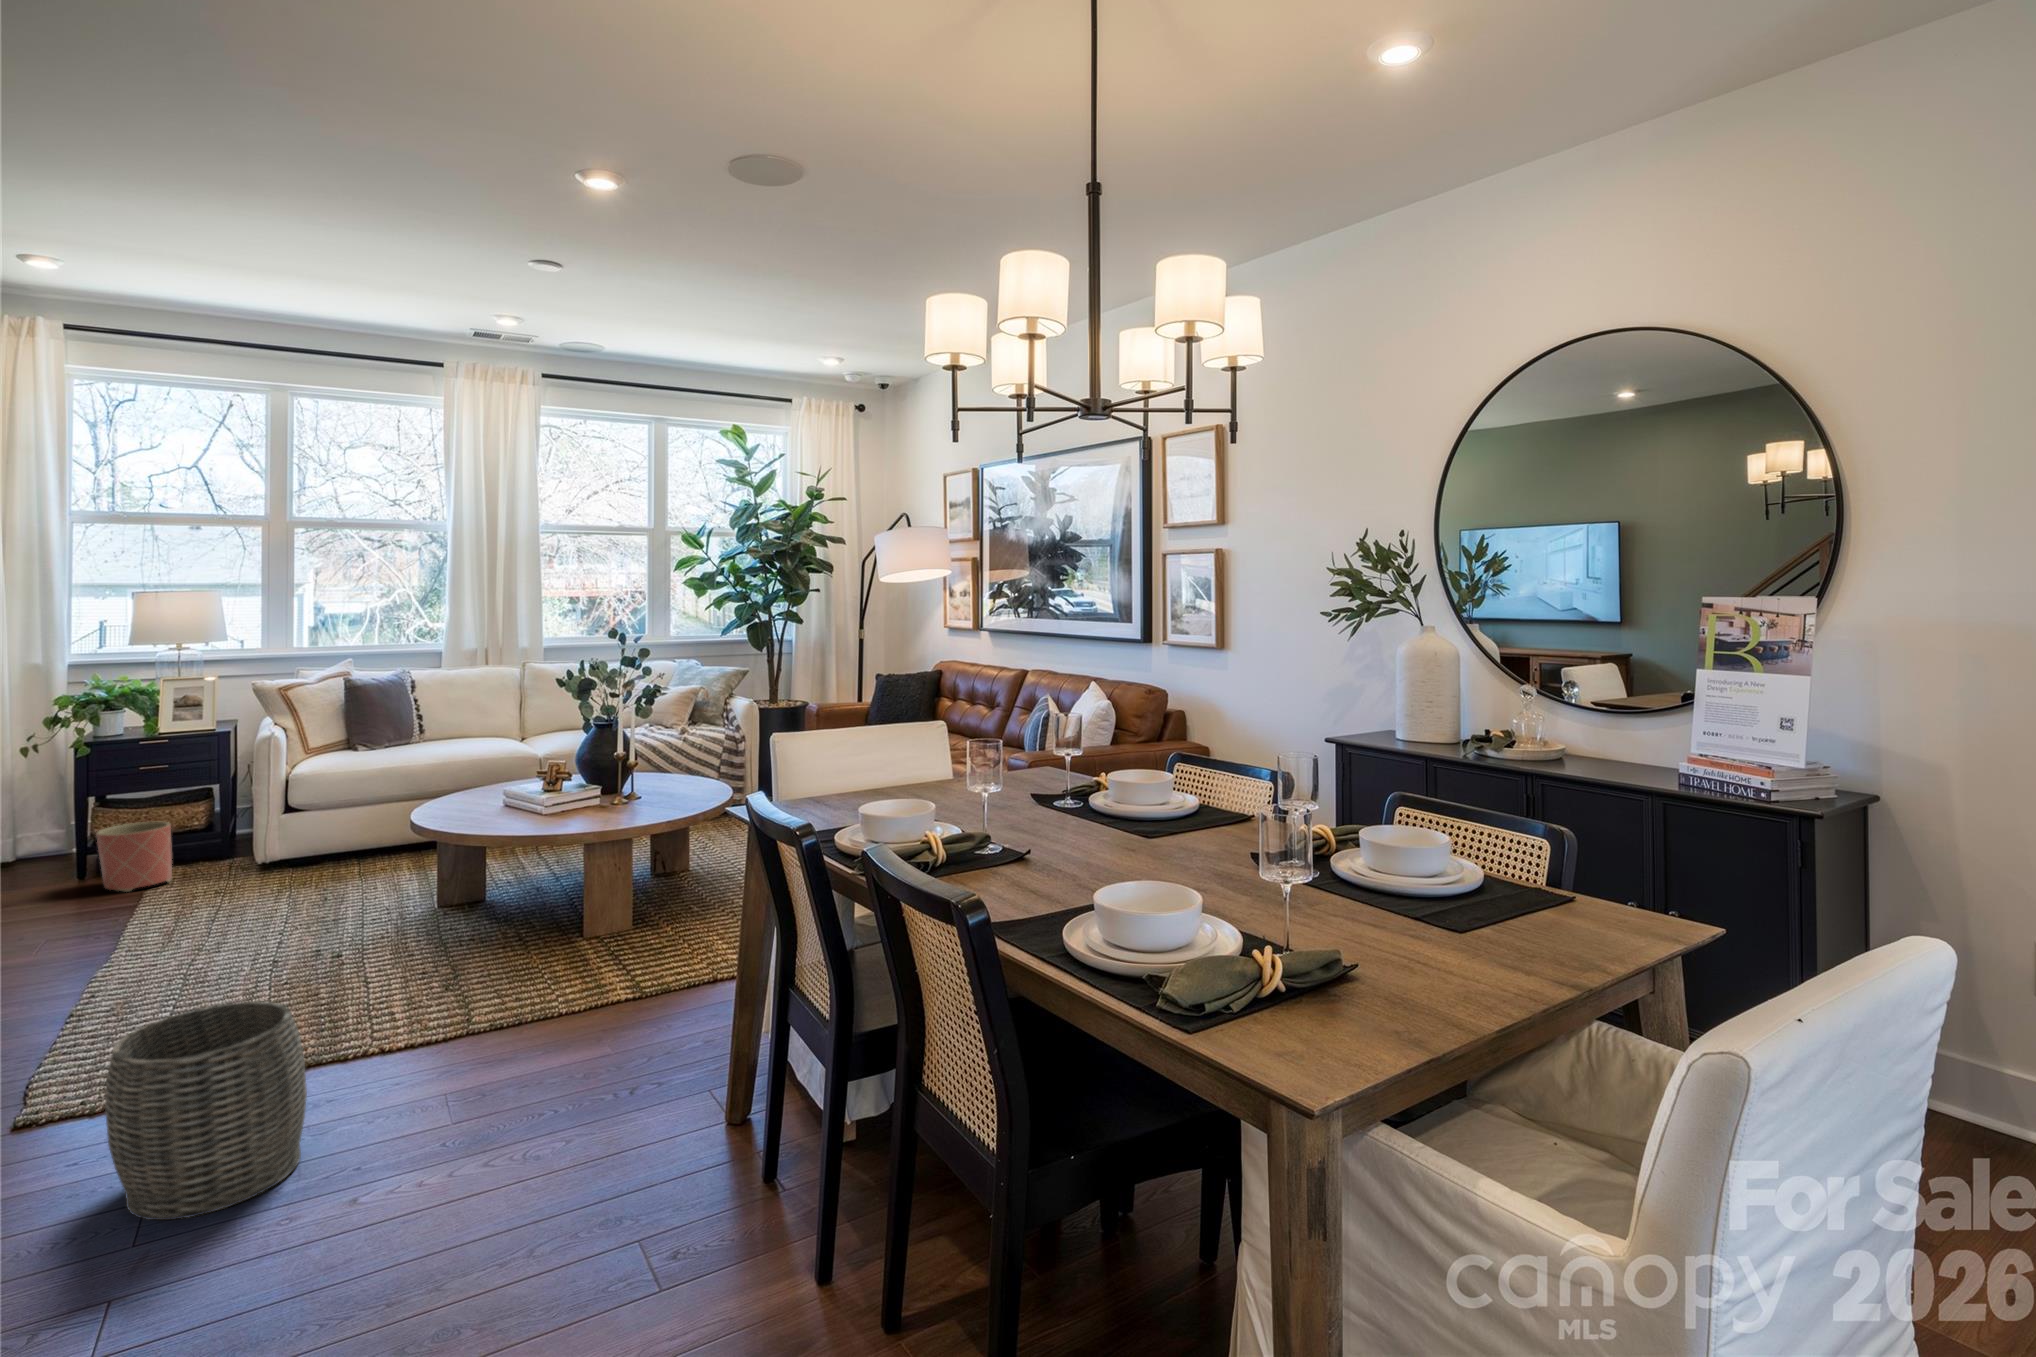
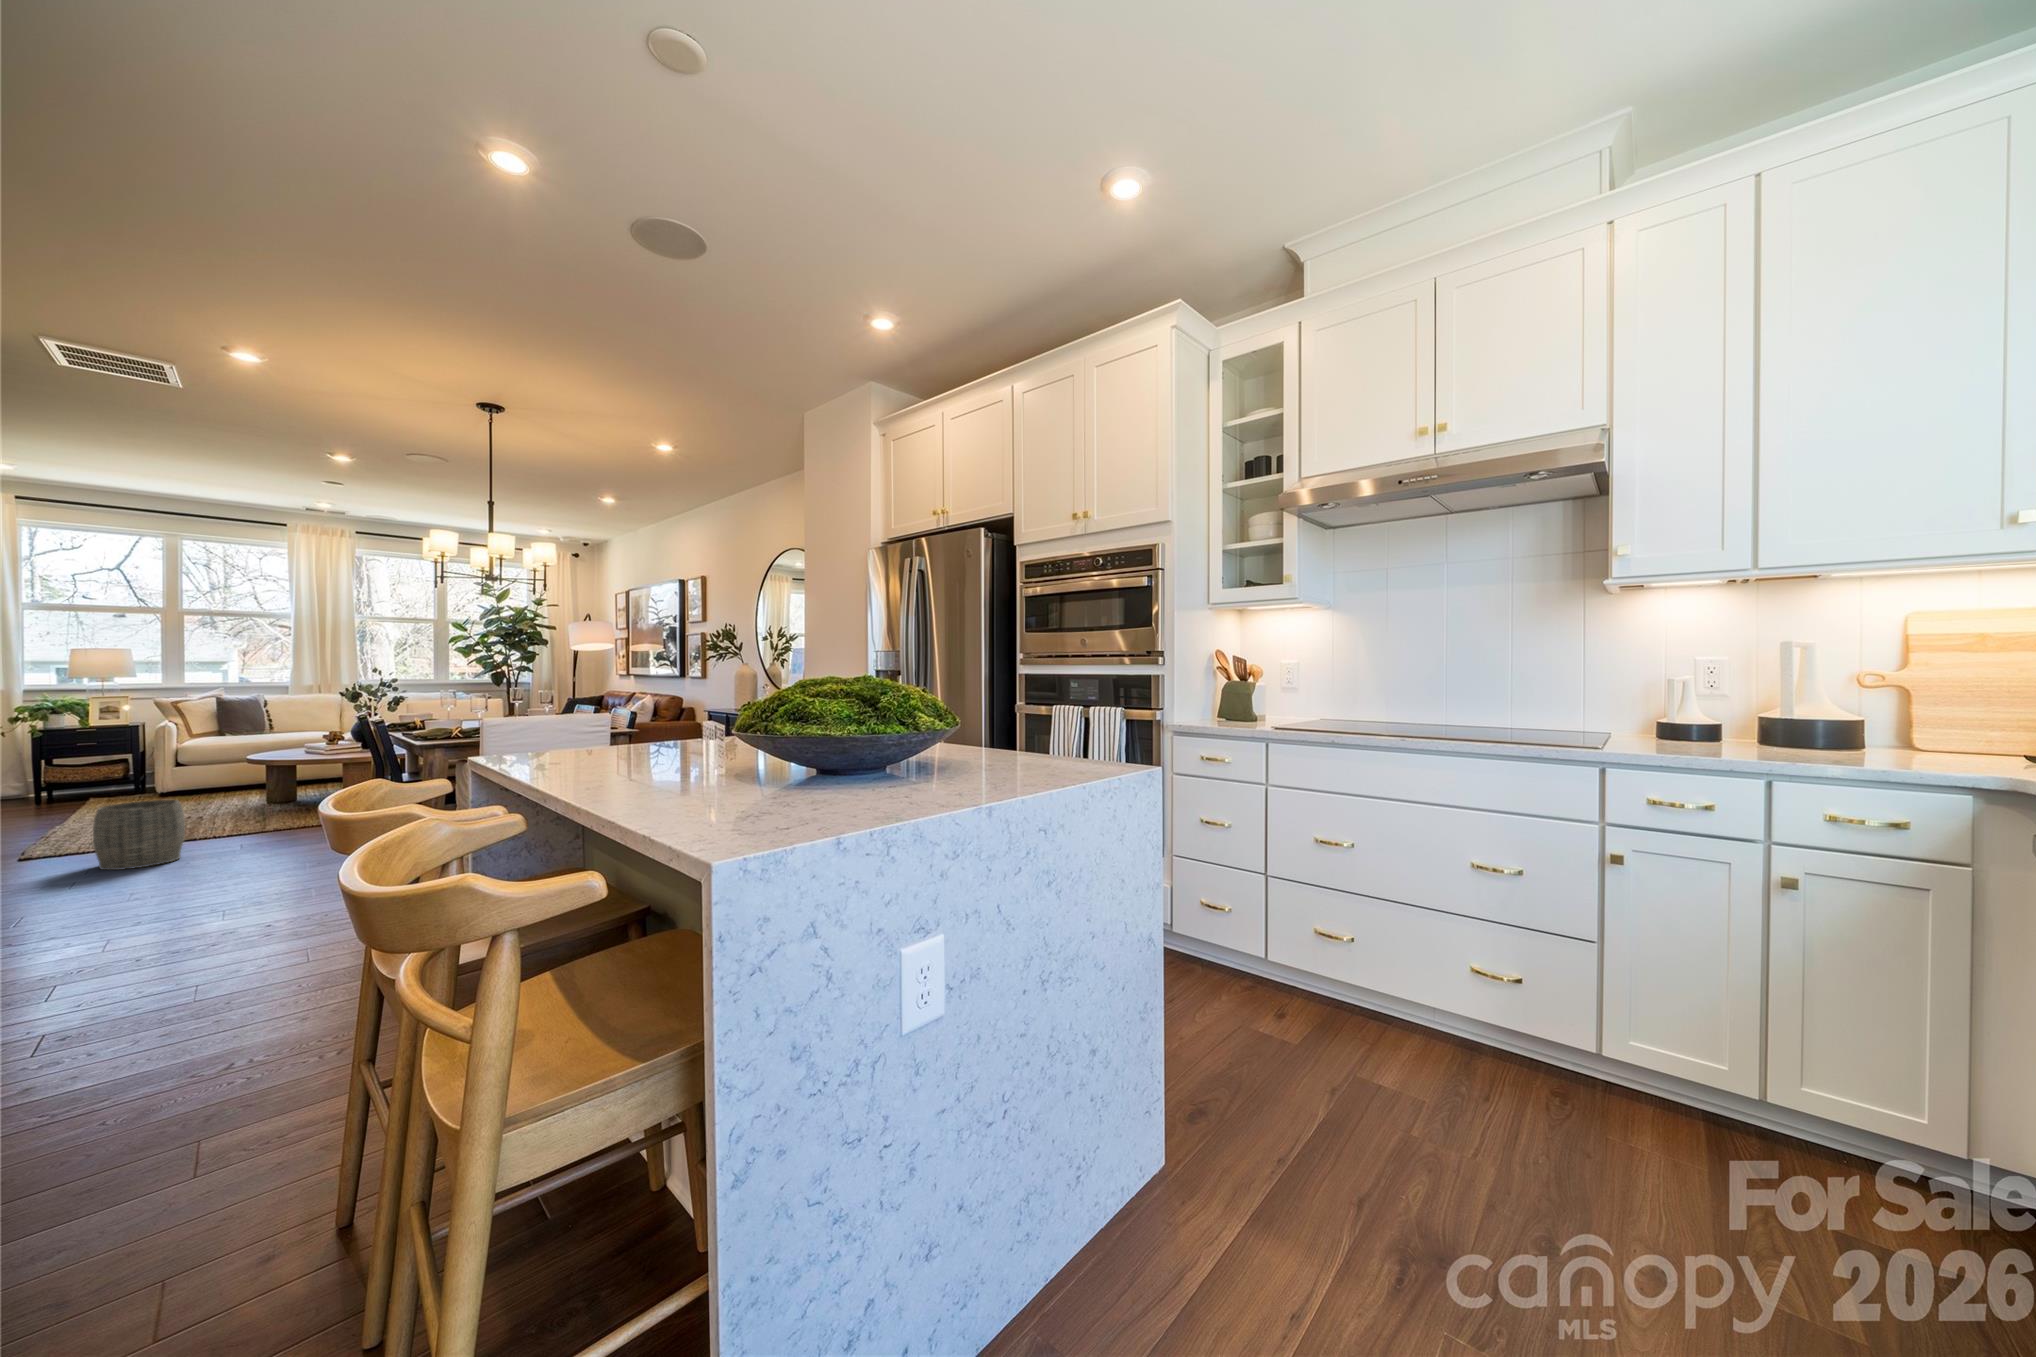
planter: present [96,822,172,892] -> none [49,771,98,807]

